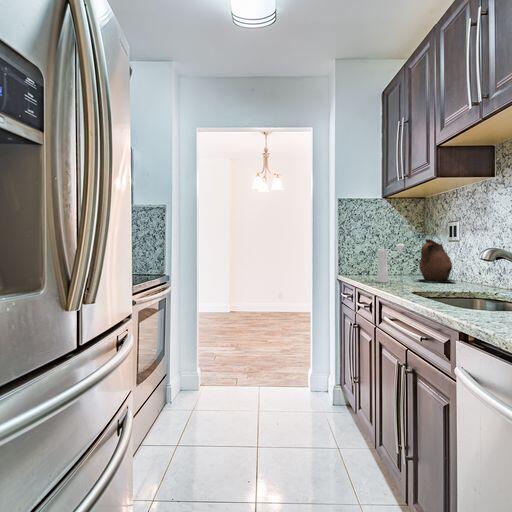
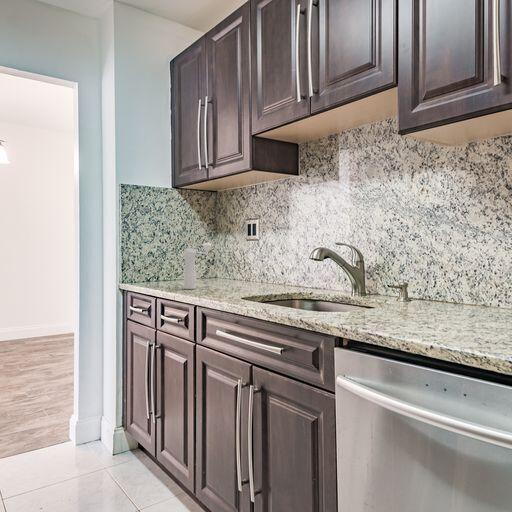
ceramic pitcher: present [418,239,456,282] -> none [218,238,262,285]

